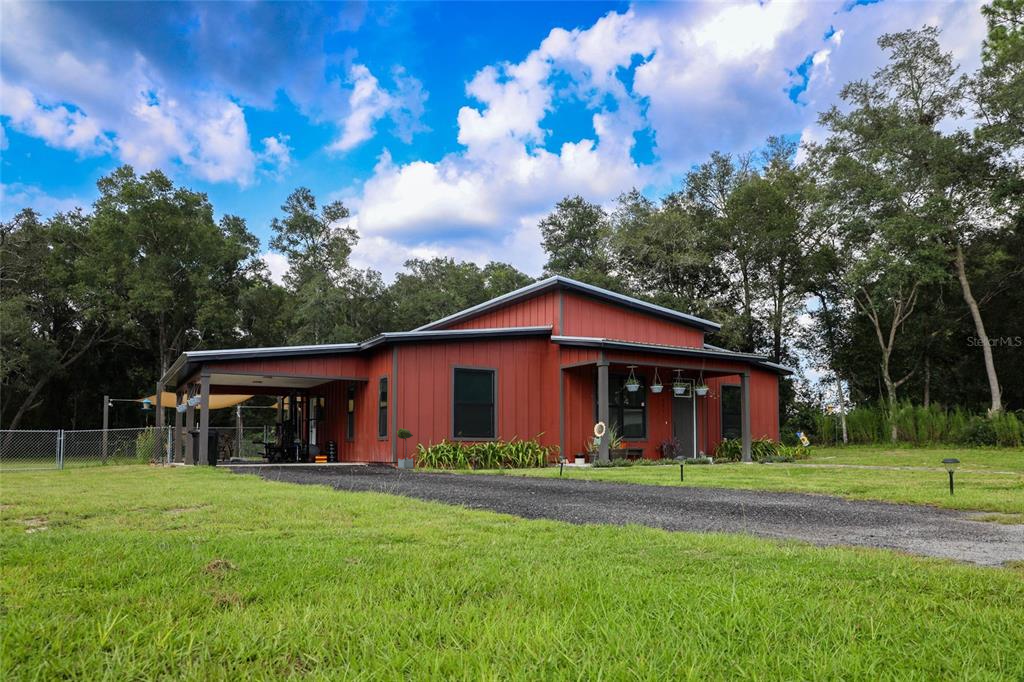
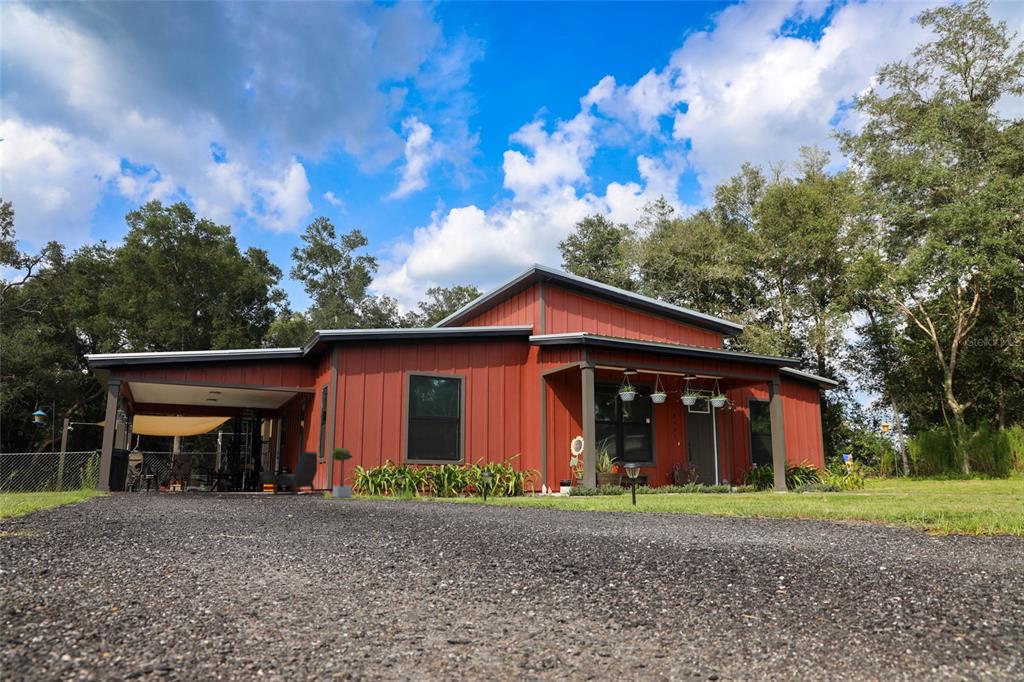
lounge chair: none [334,430,375,466] -> present [273,452,317,495]

